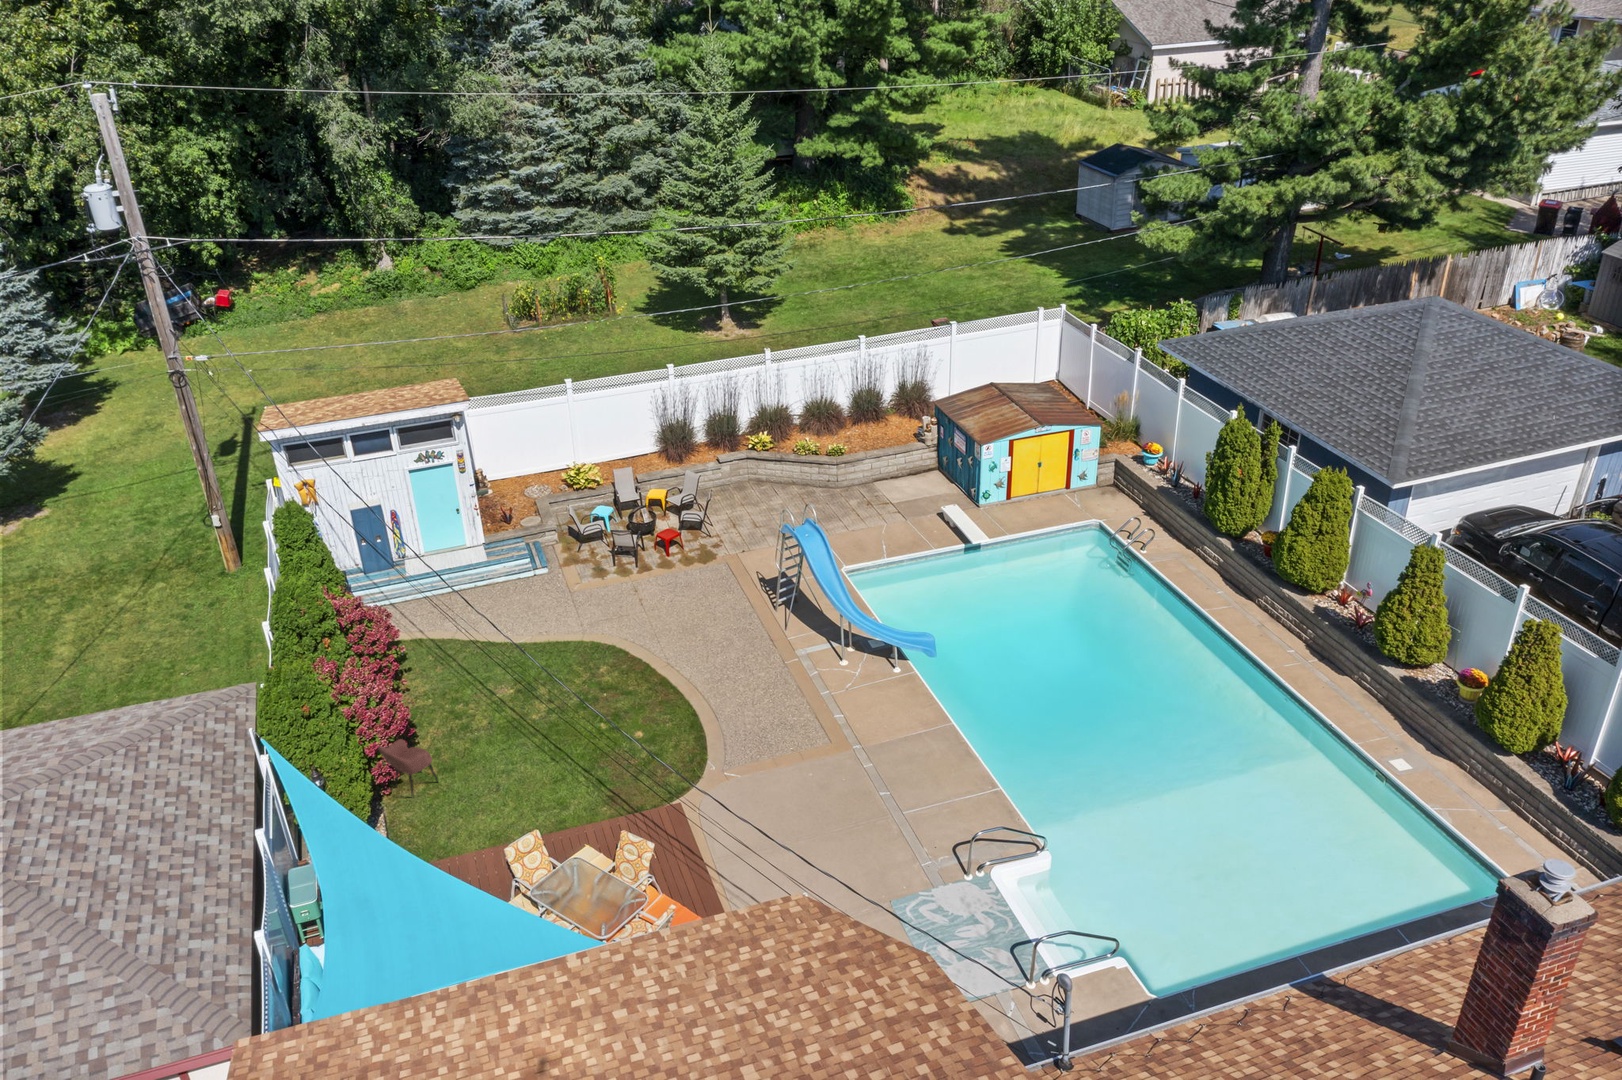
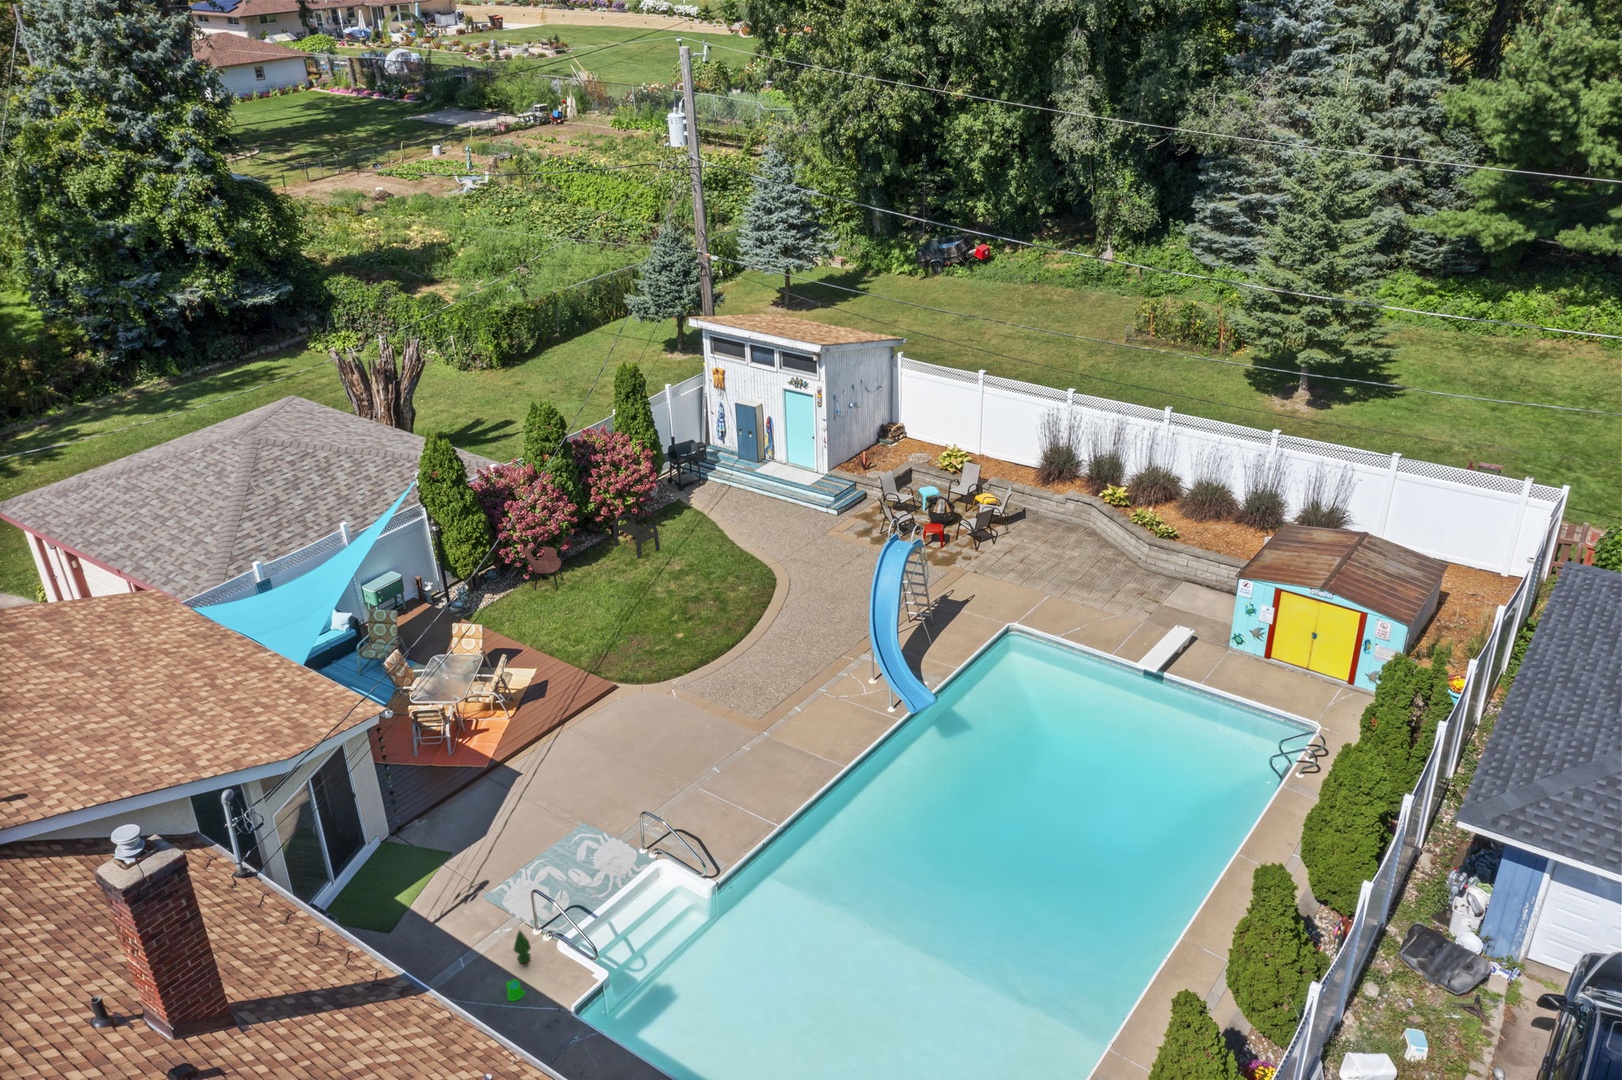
bench: none [393,663,457,715] -> present [613,513,660,558]
potted tree: none [1060,956,1079,994] -> present [514,931,531,966]
watering can: none [1092,995,1121,1018] -> present [506,979,525,1001]

